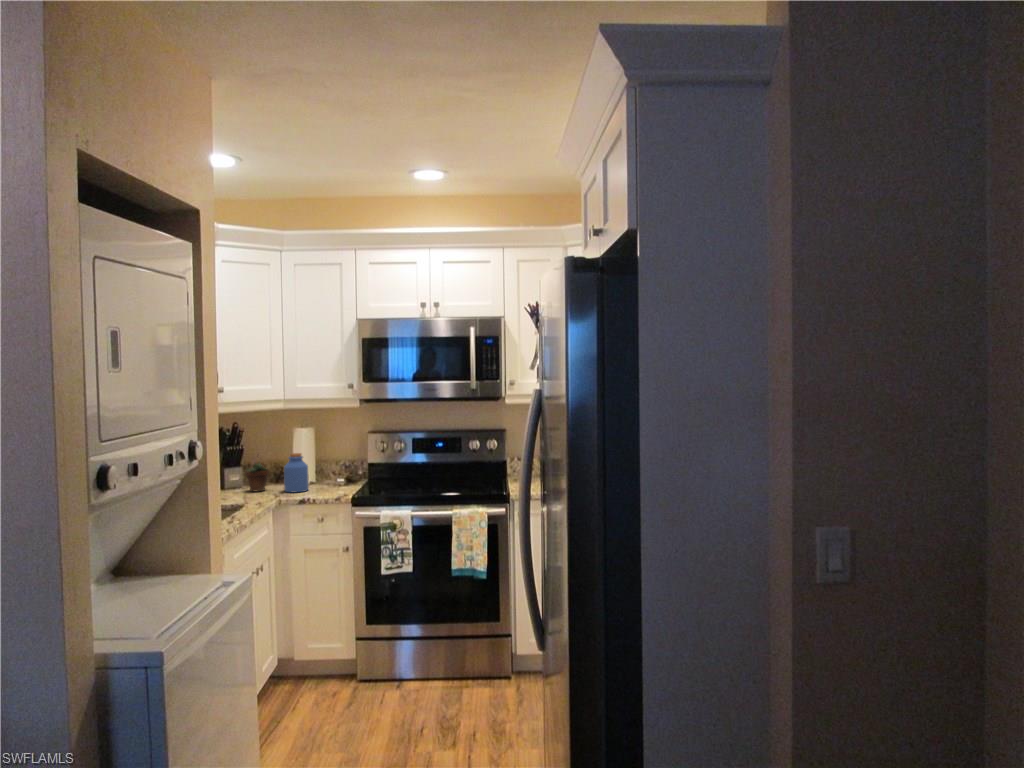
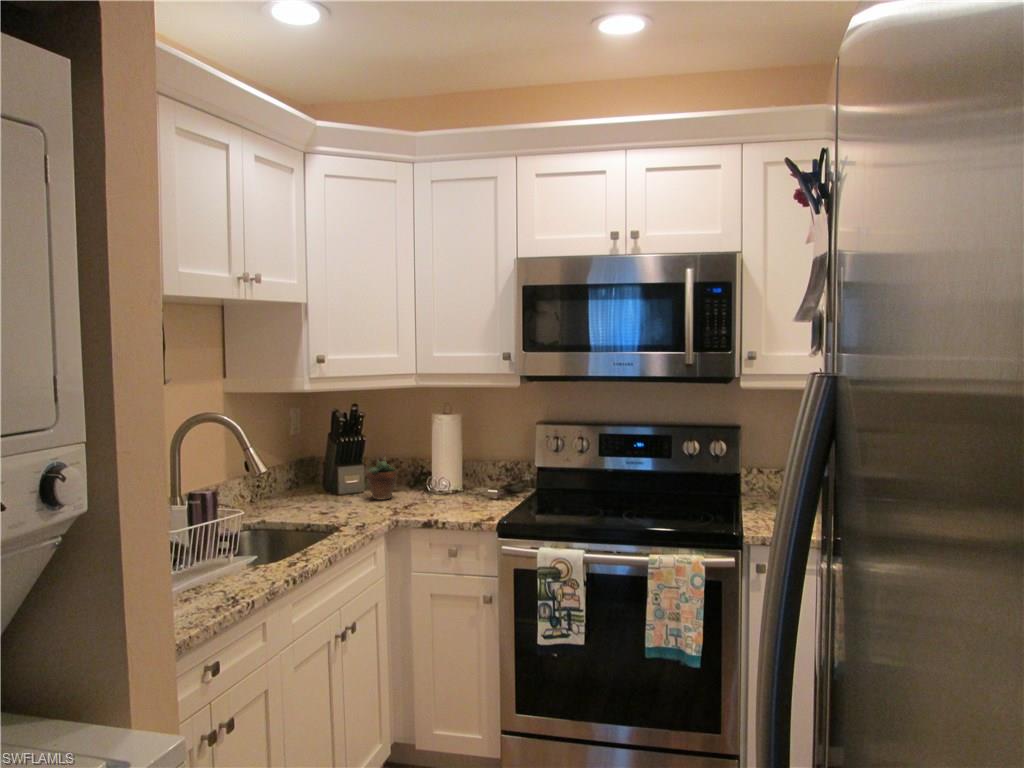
jar: present [284,453,309,492] -> none [414,450,447,505]

